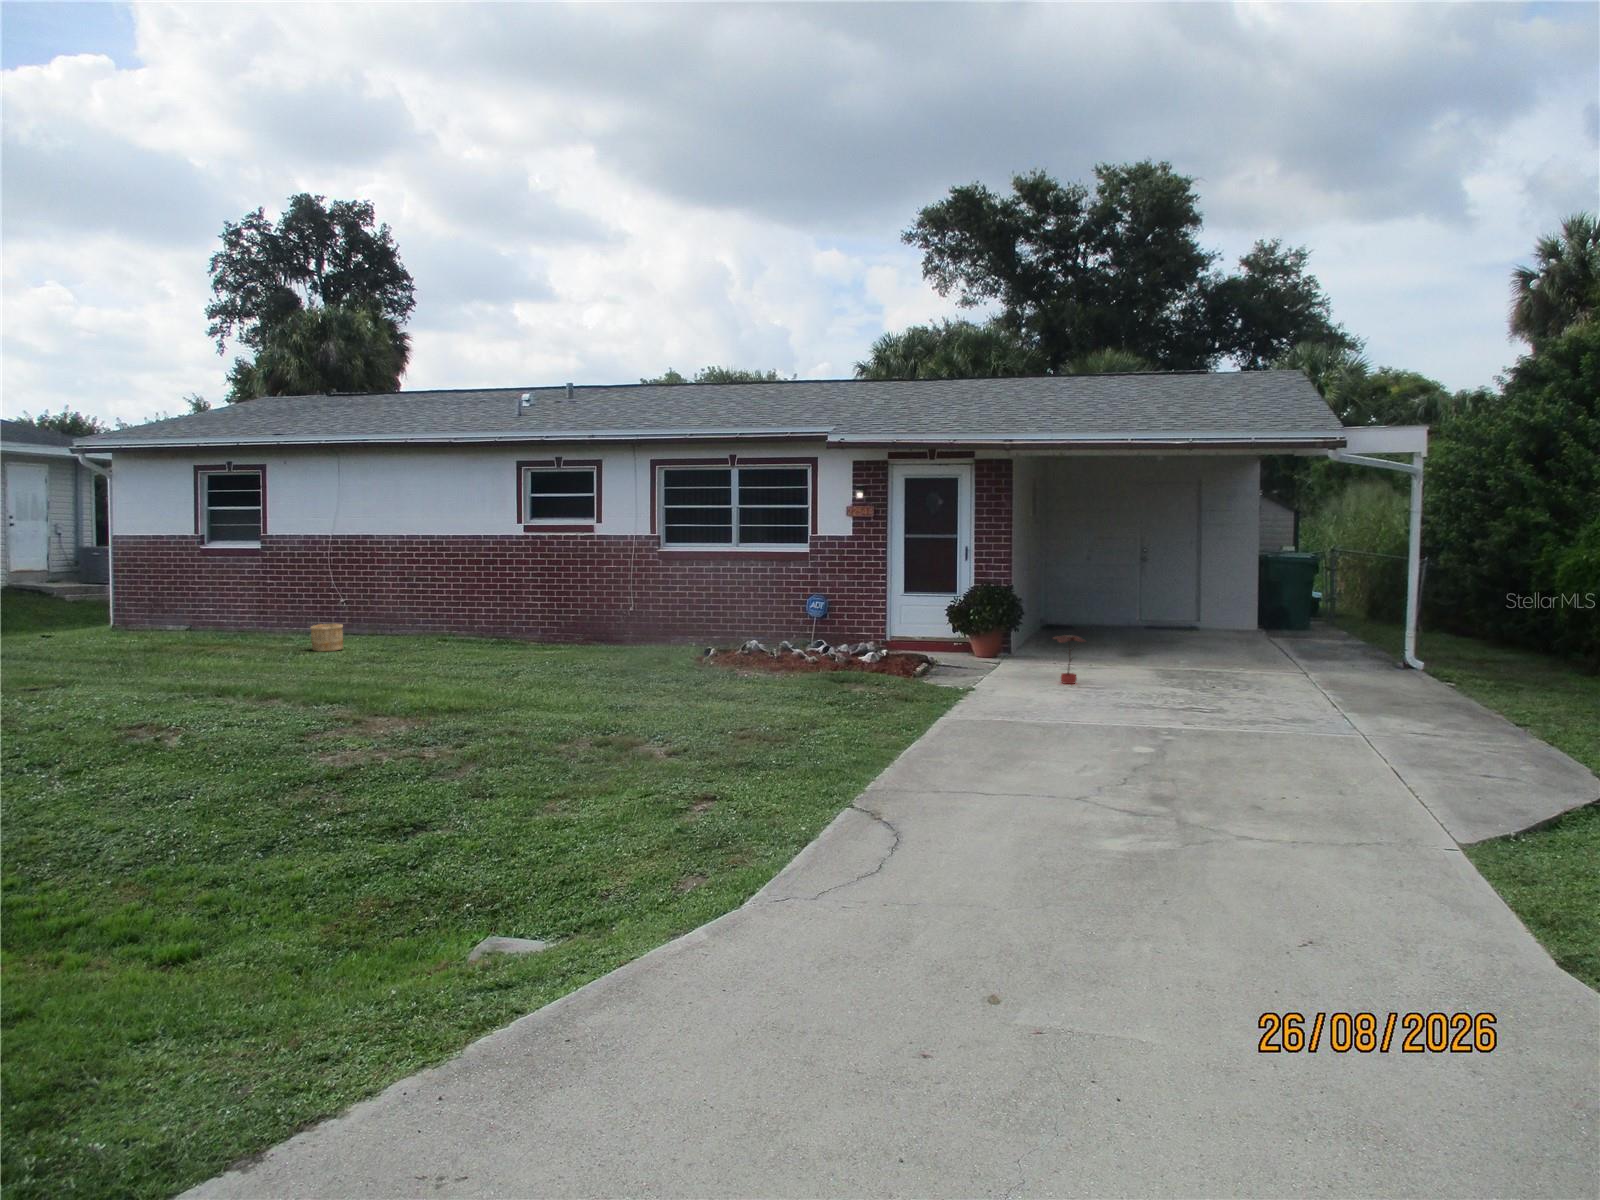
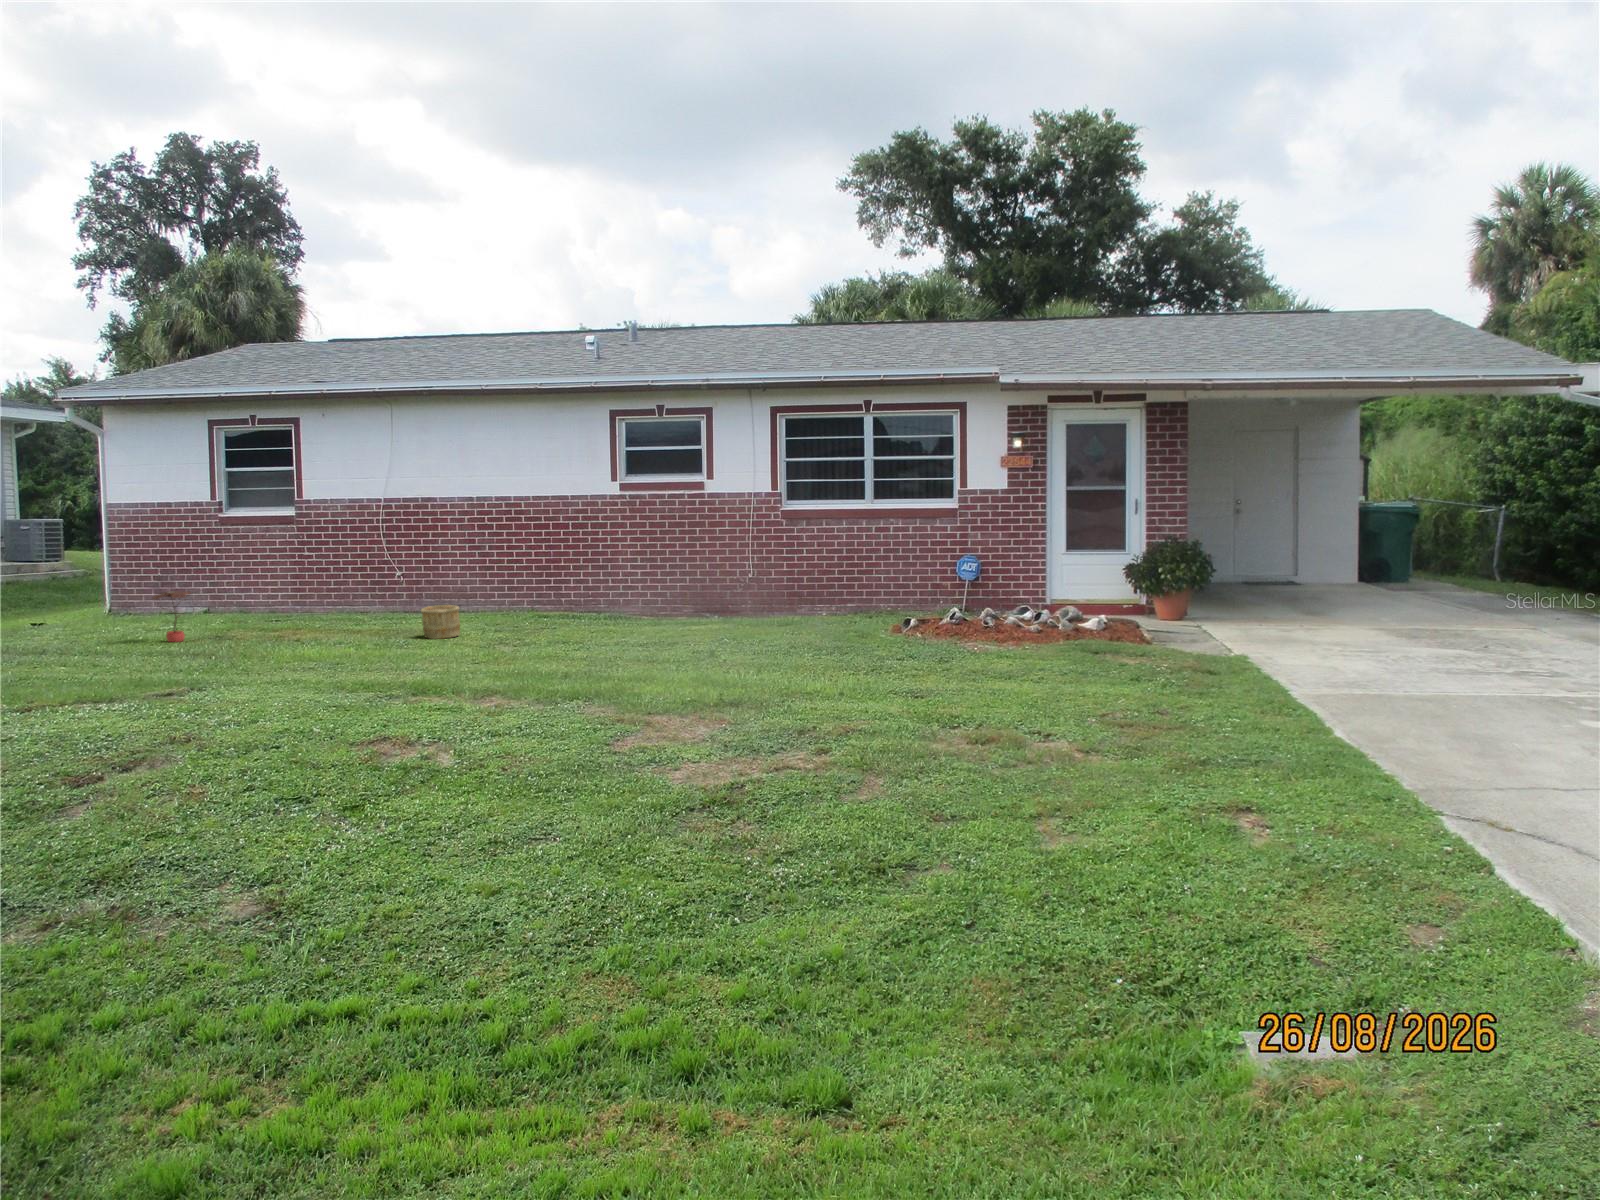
potted plant: present [1054,635,1086,684] -> present [153,591,190,642]

